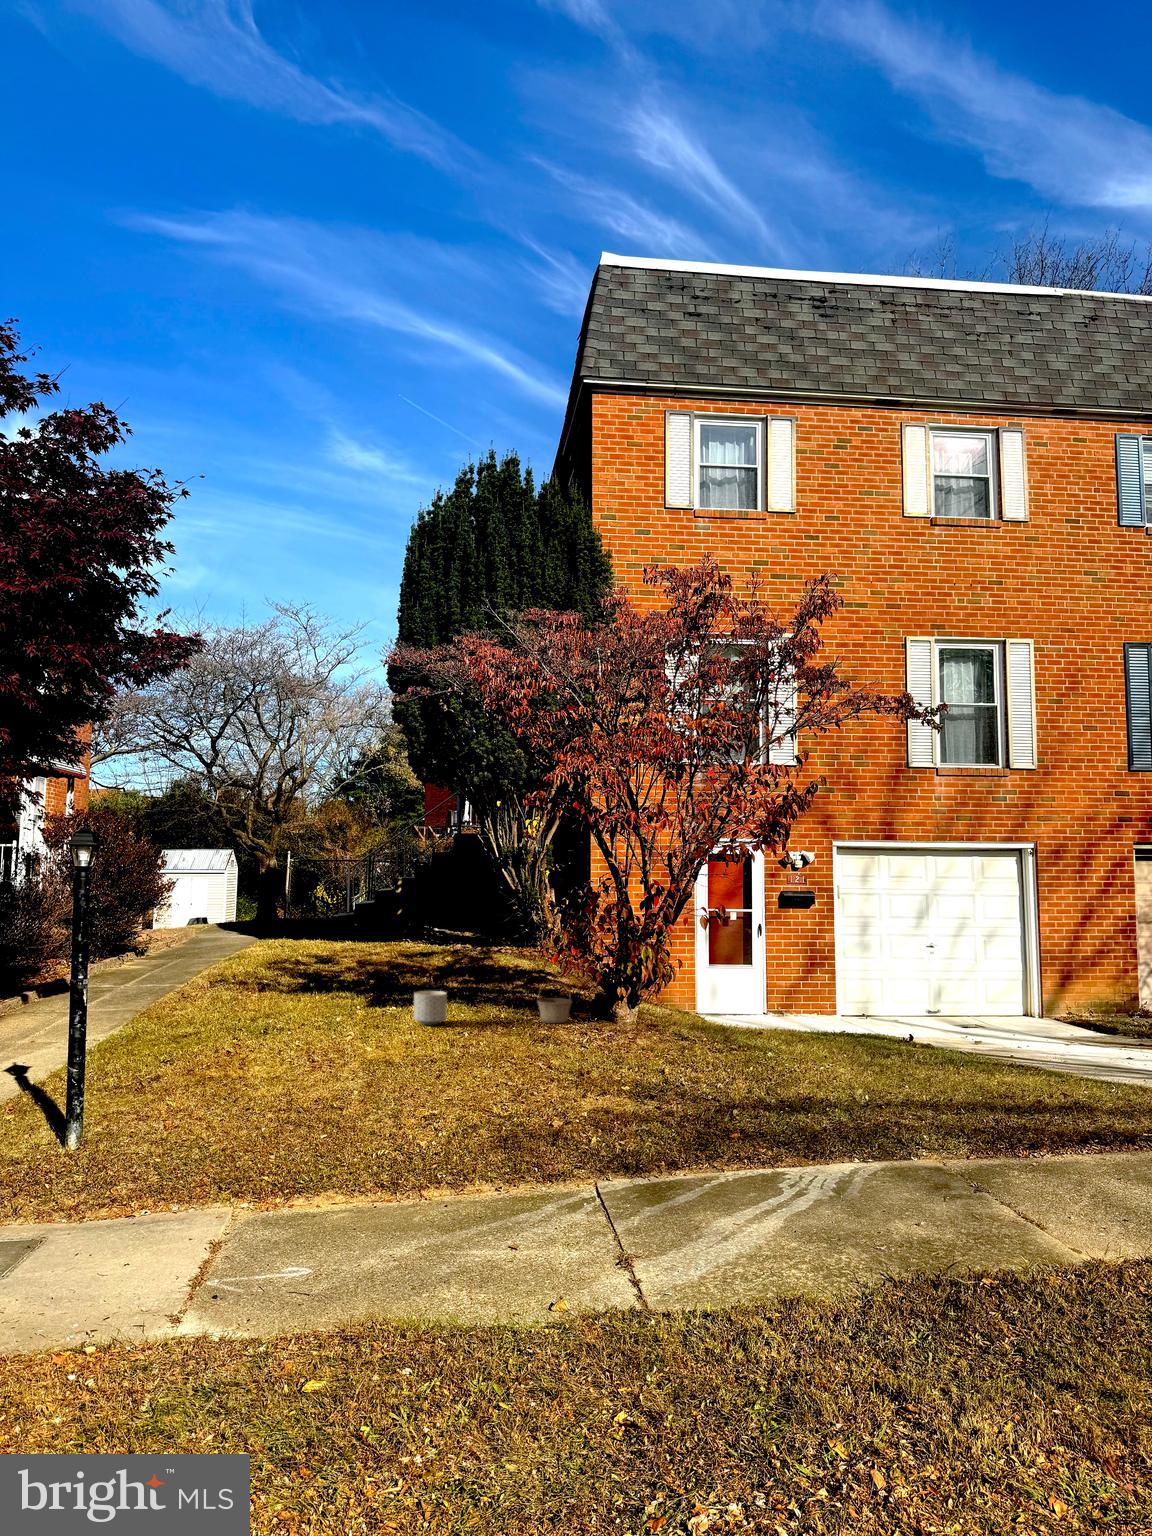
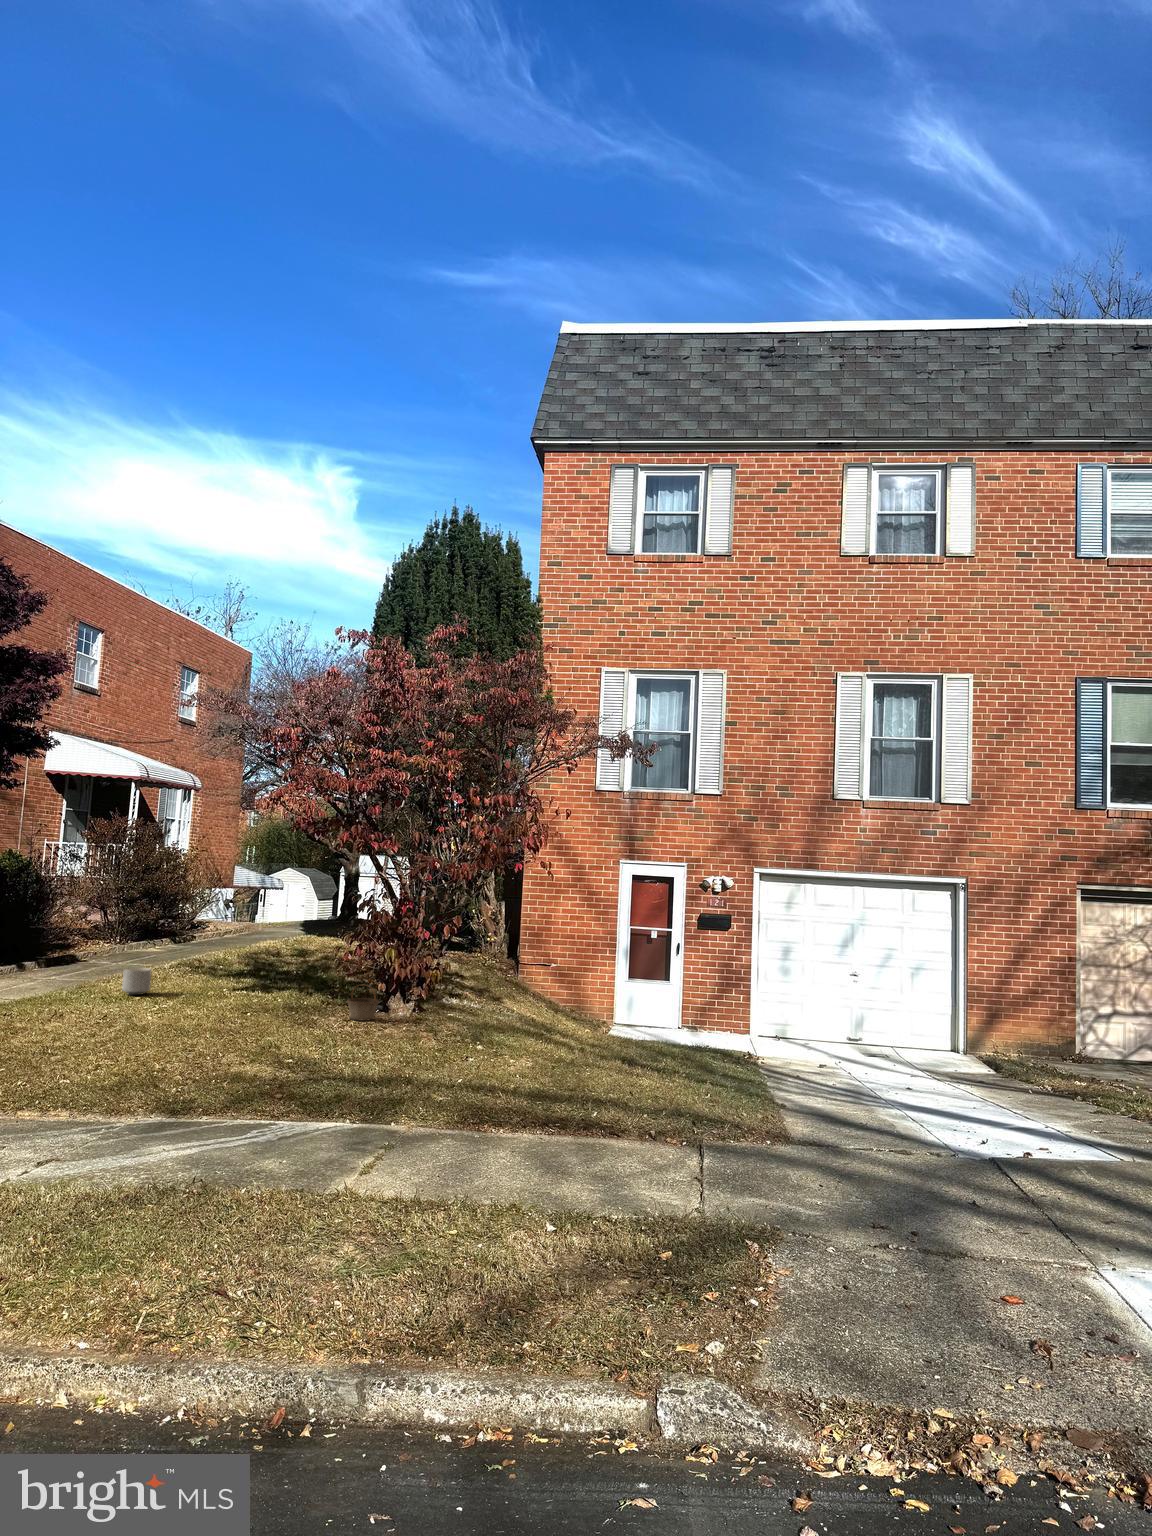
planter: present [414,991,447,1025] -> present [122,968,152,995]

